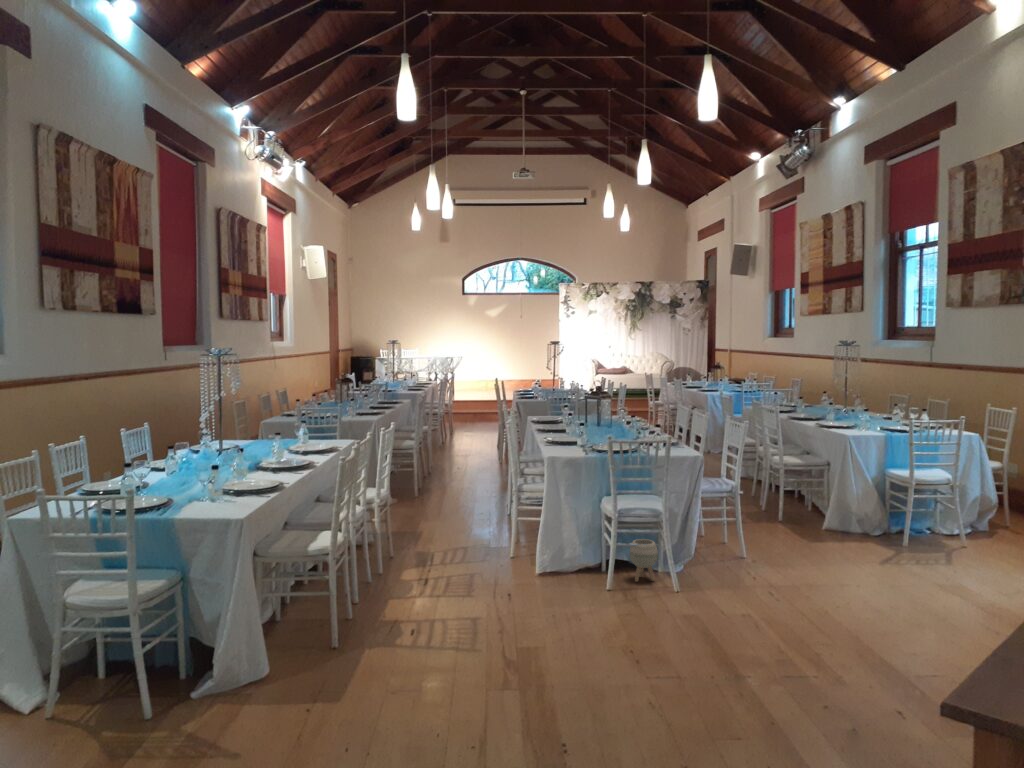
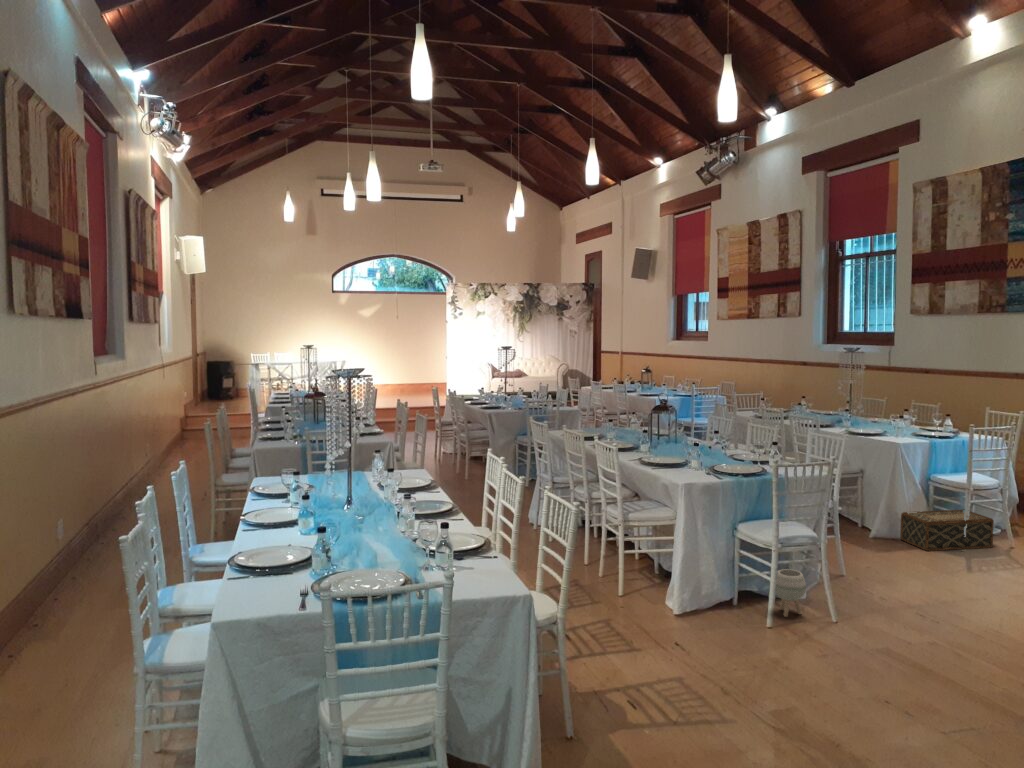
woven basket: none [852,507,944,548] -> present [900,510,994,551]

